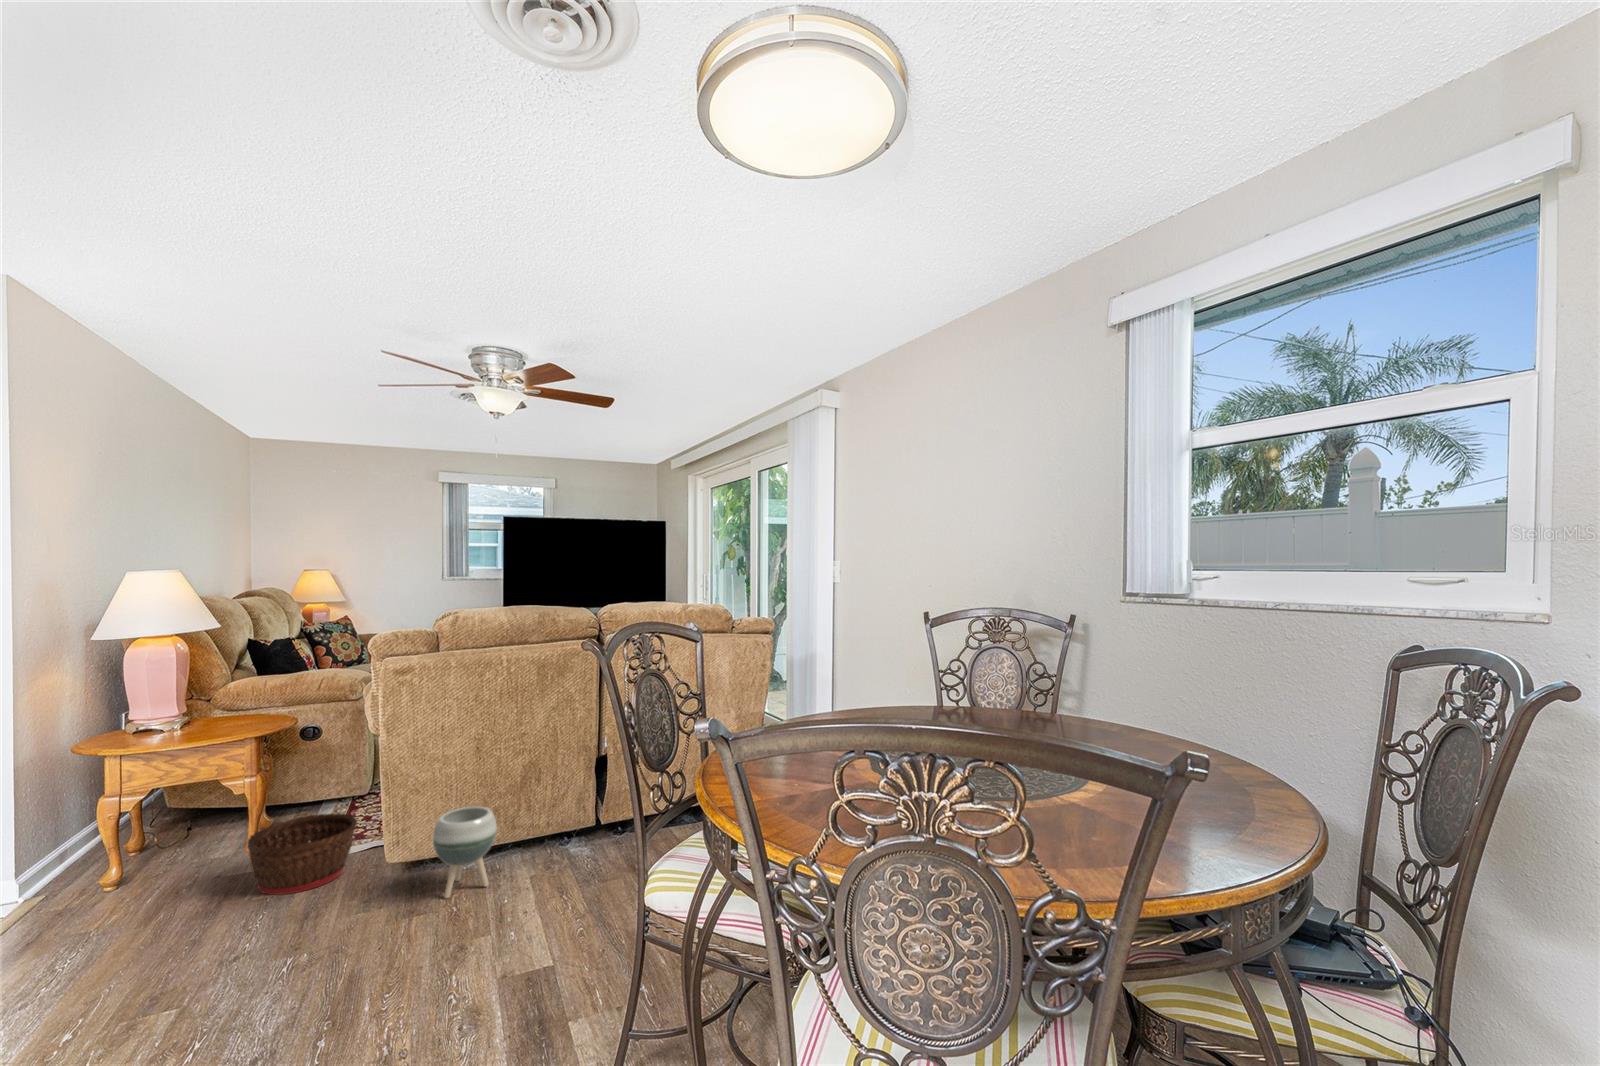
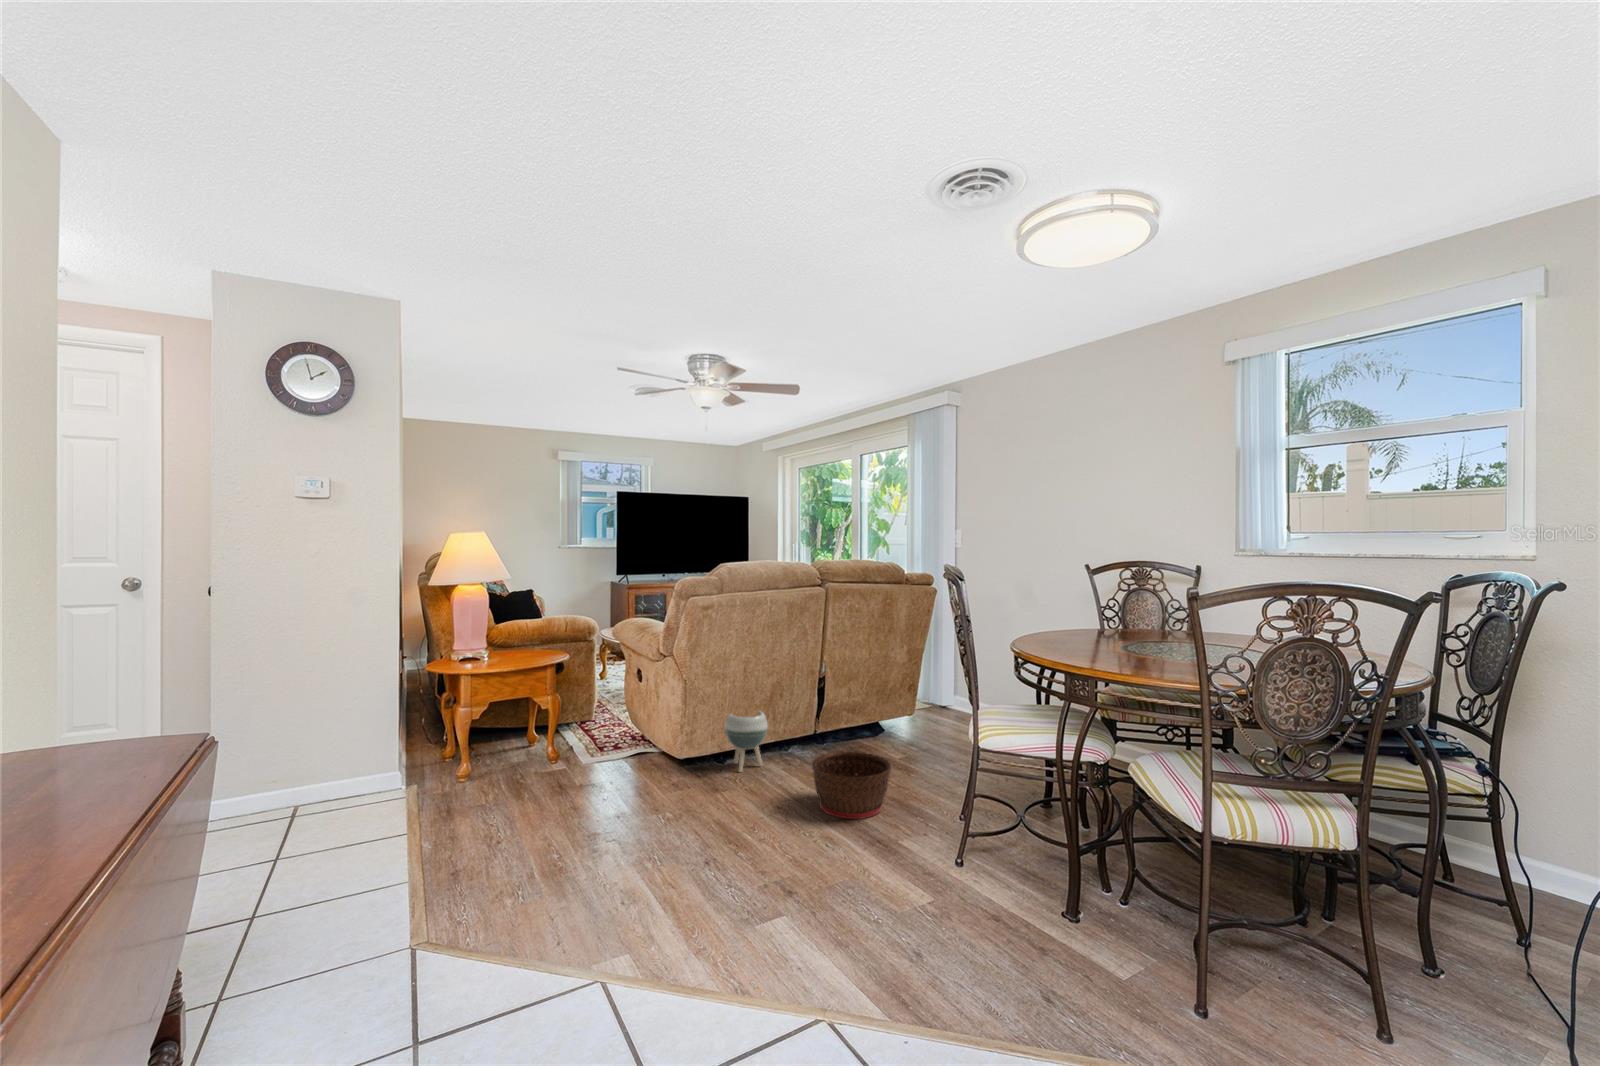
basket: present [247,814,357,895] -> present [812,751,891,819]

